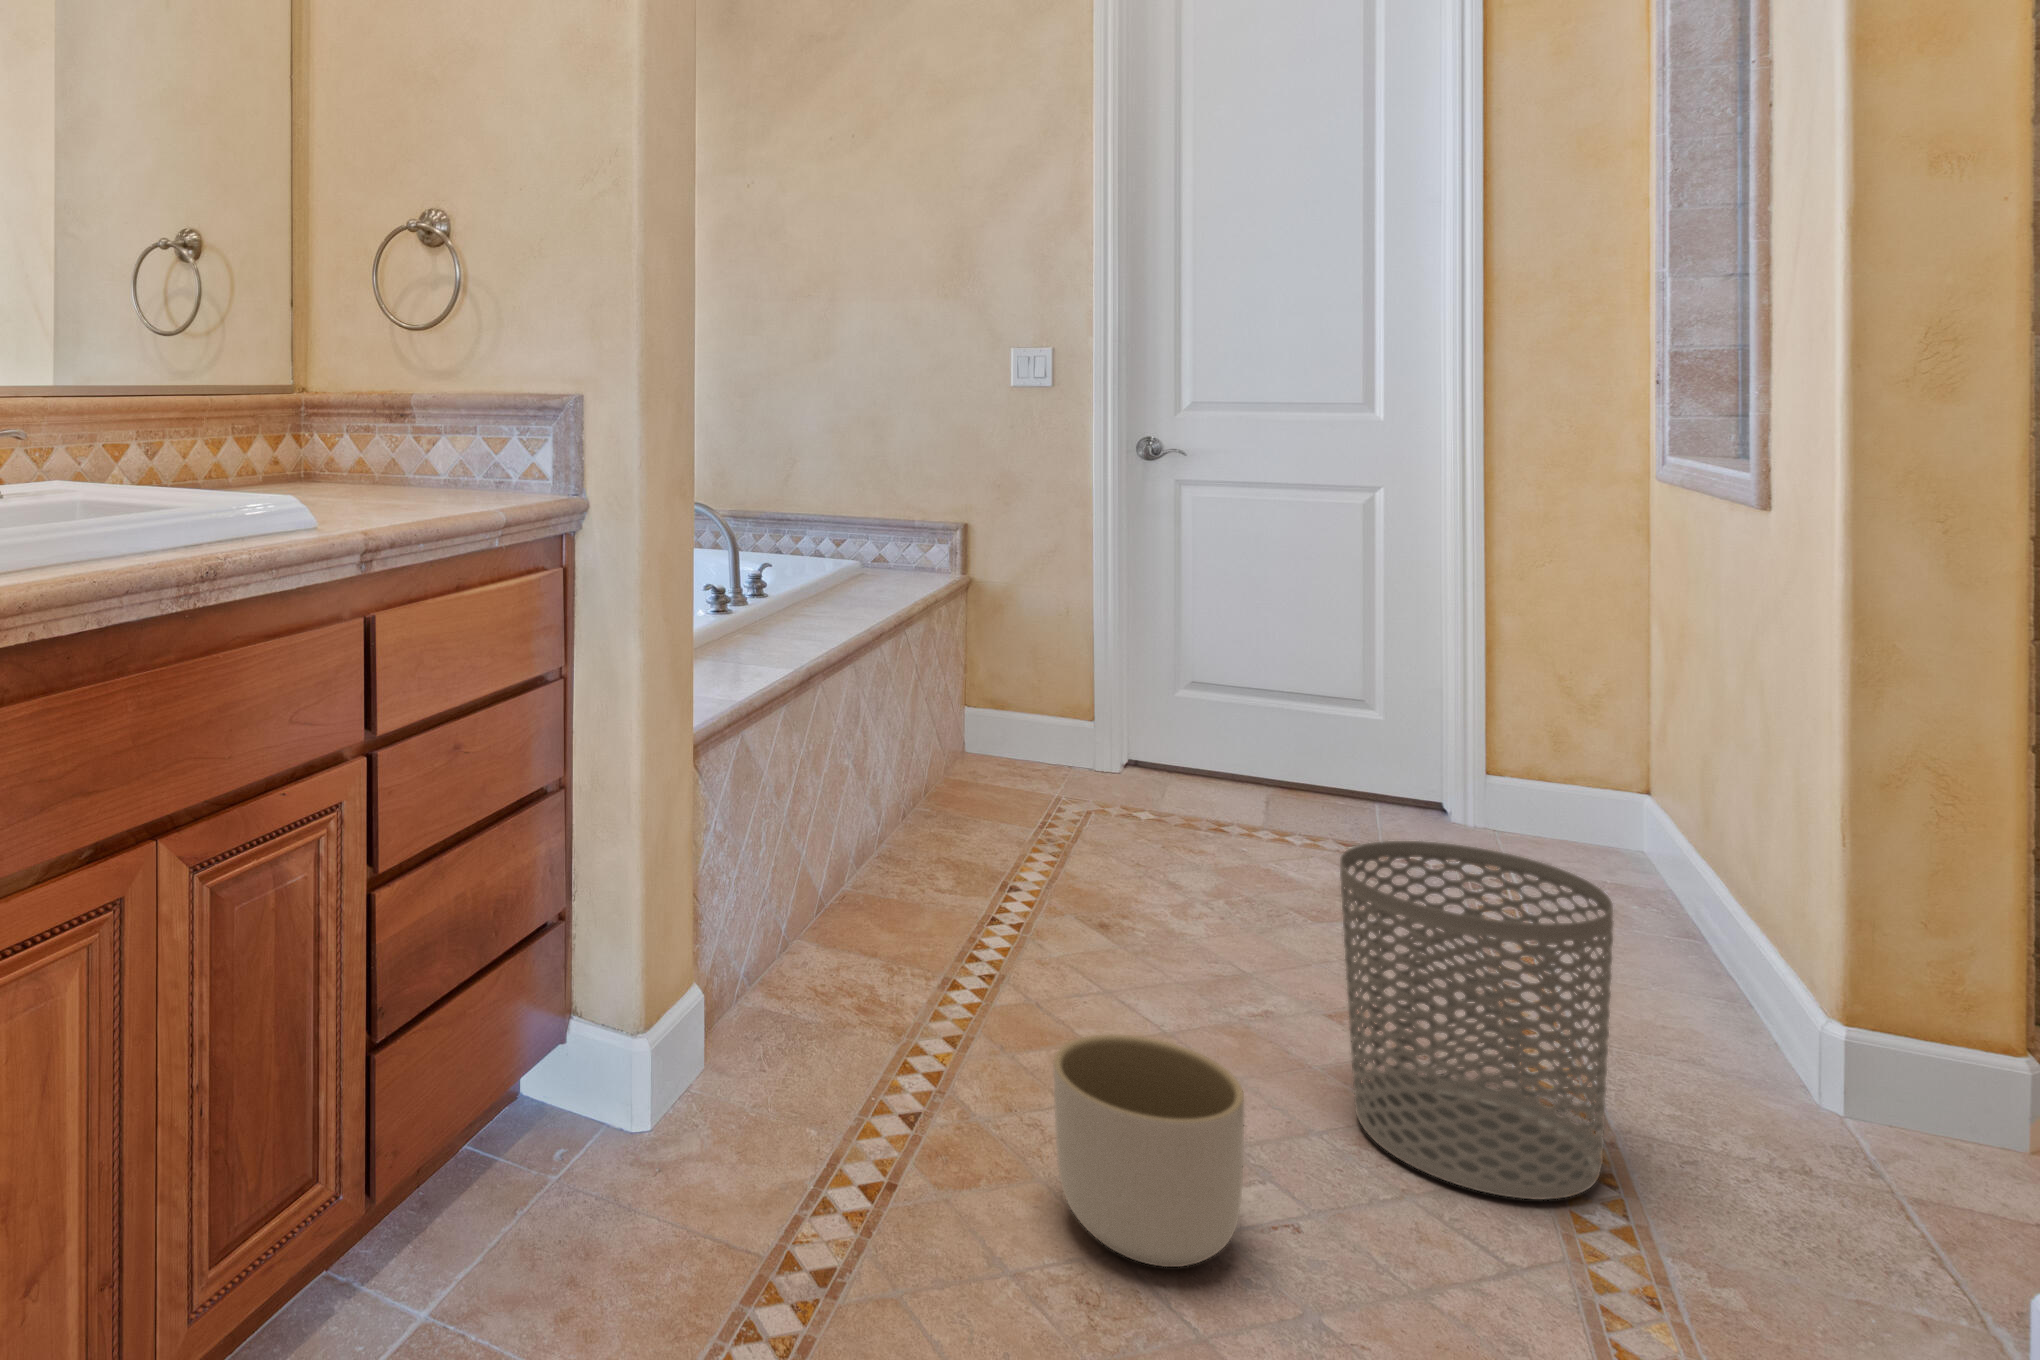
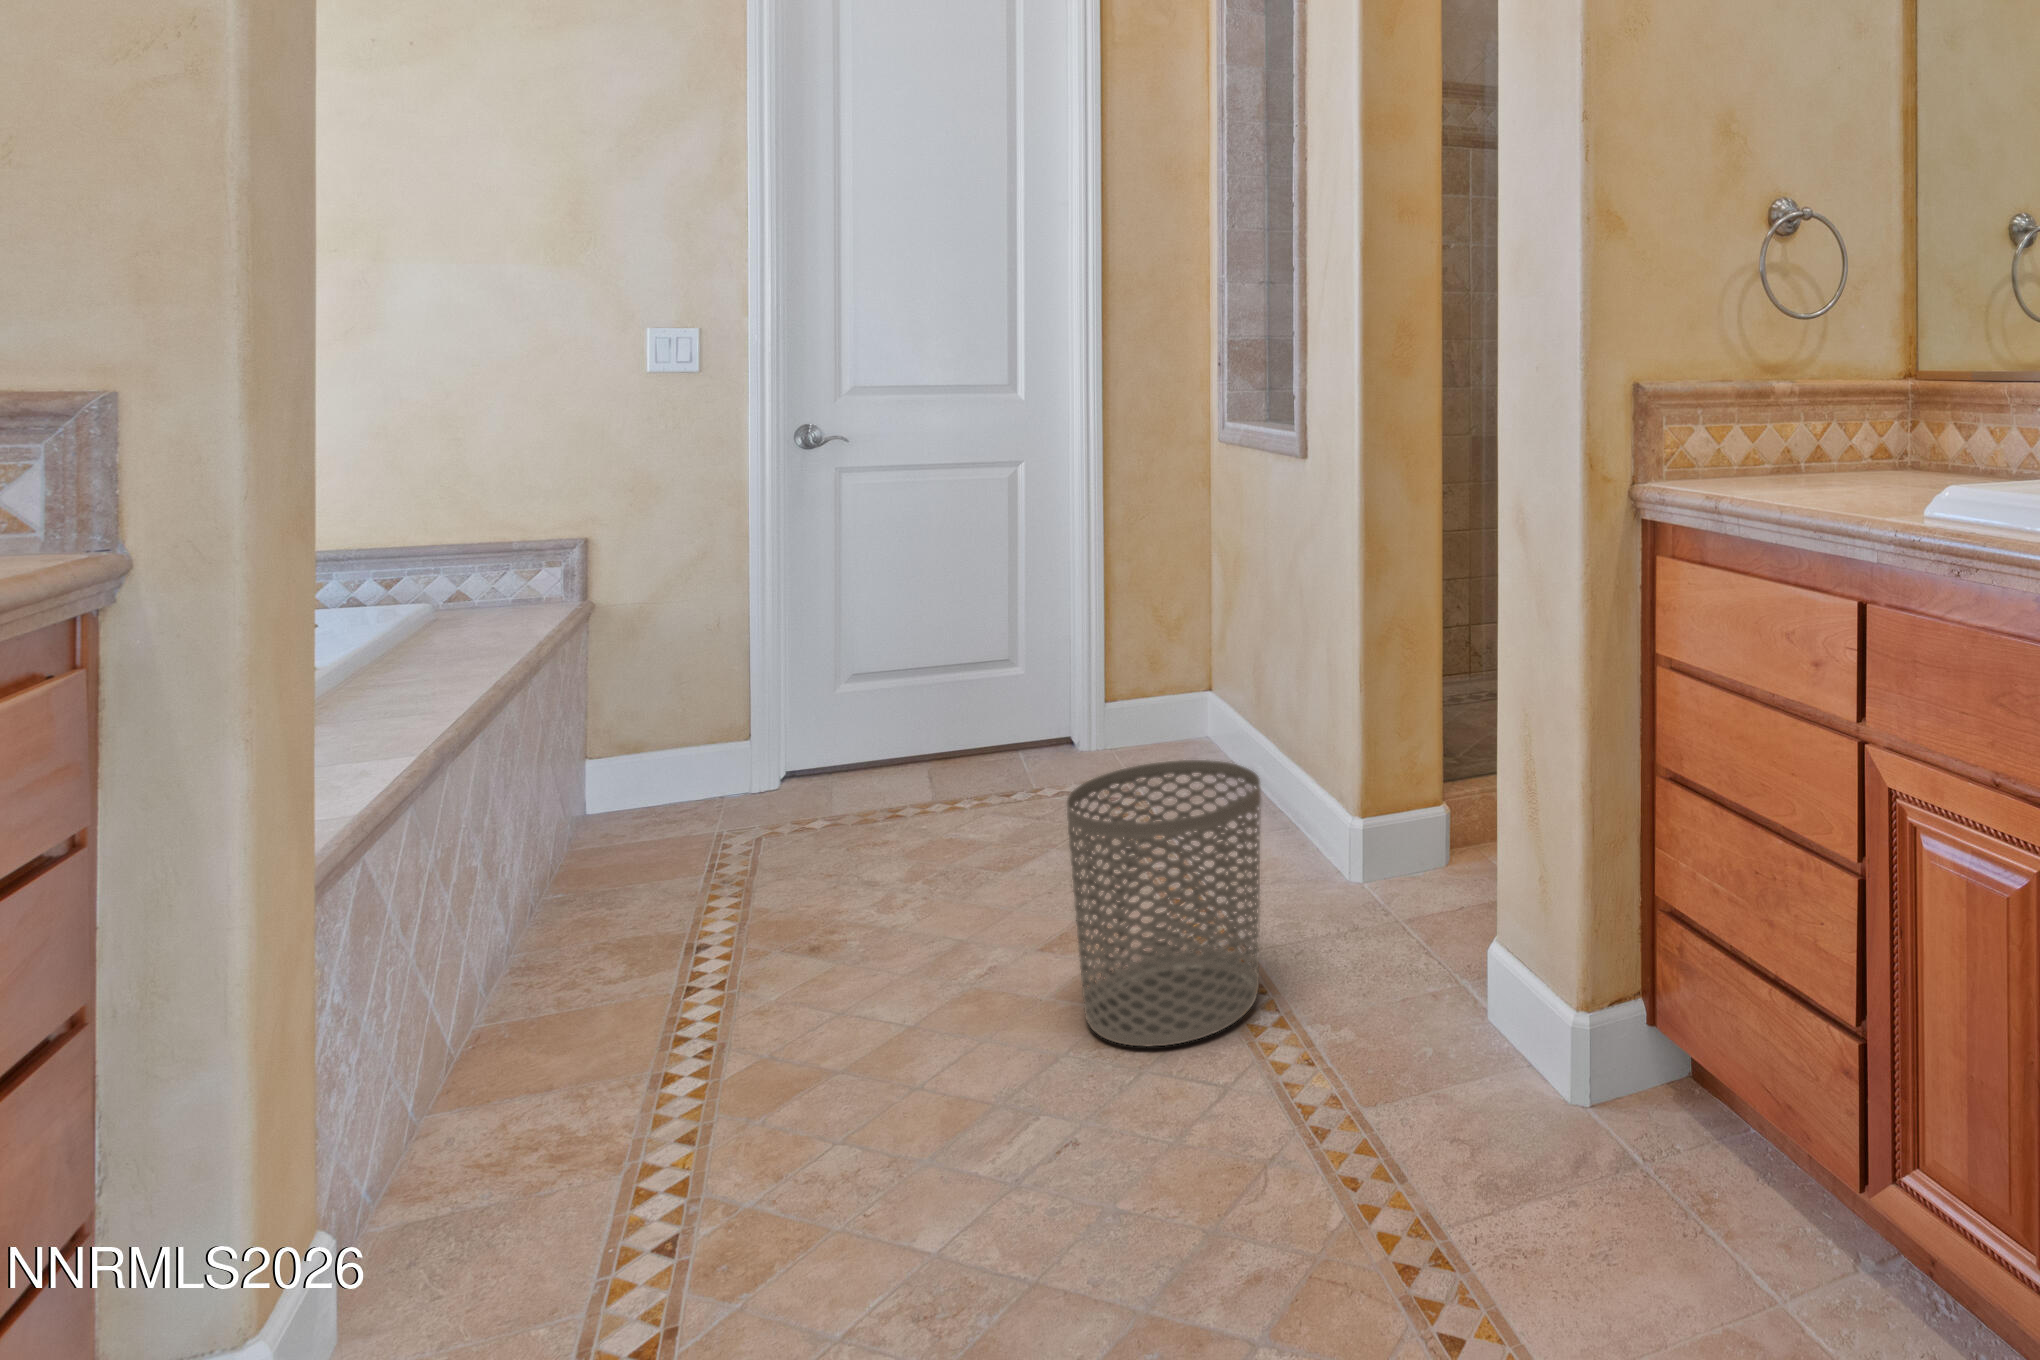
planter: present [1053,1034,1244,1267] -> none [854,1027,1039,1257]

